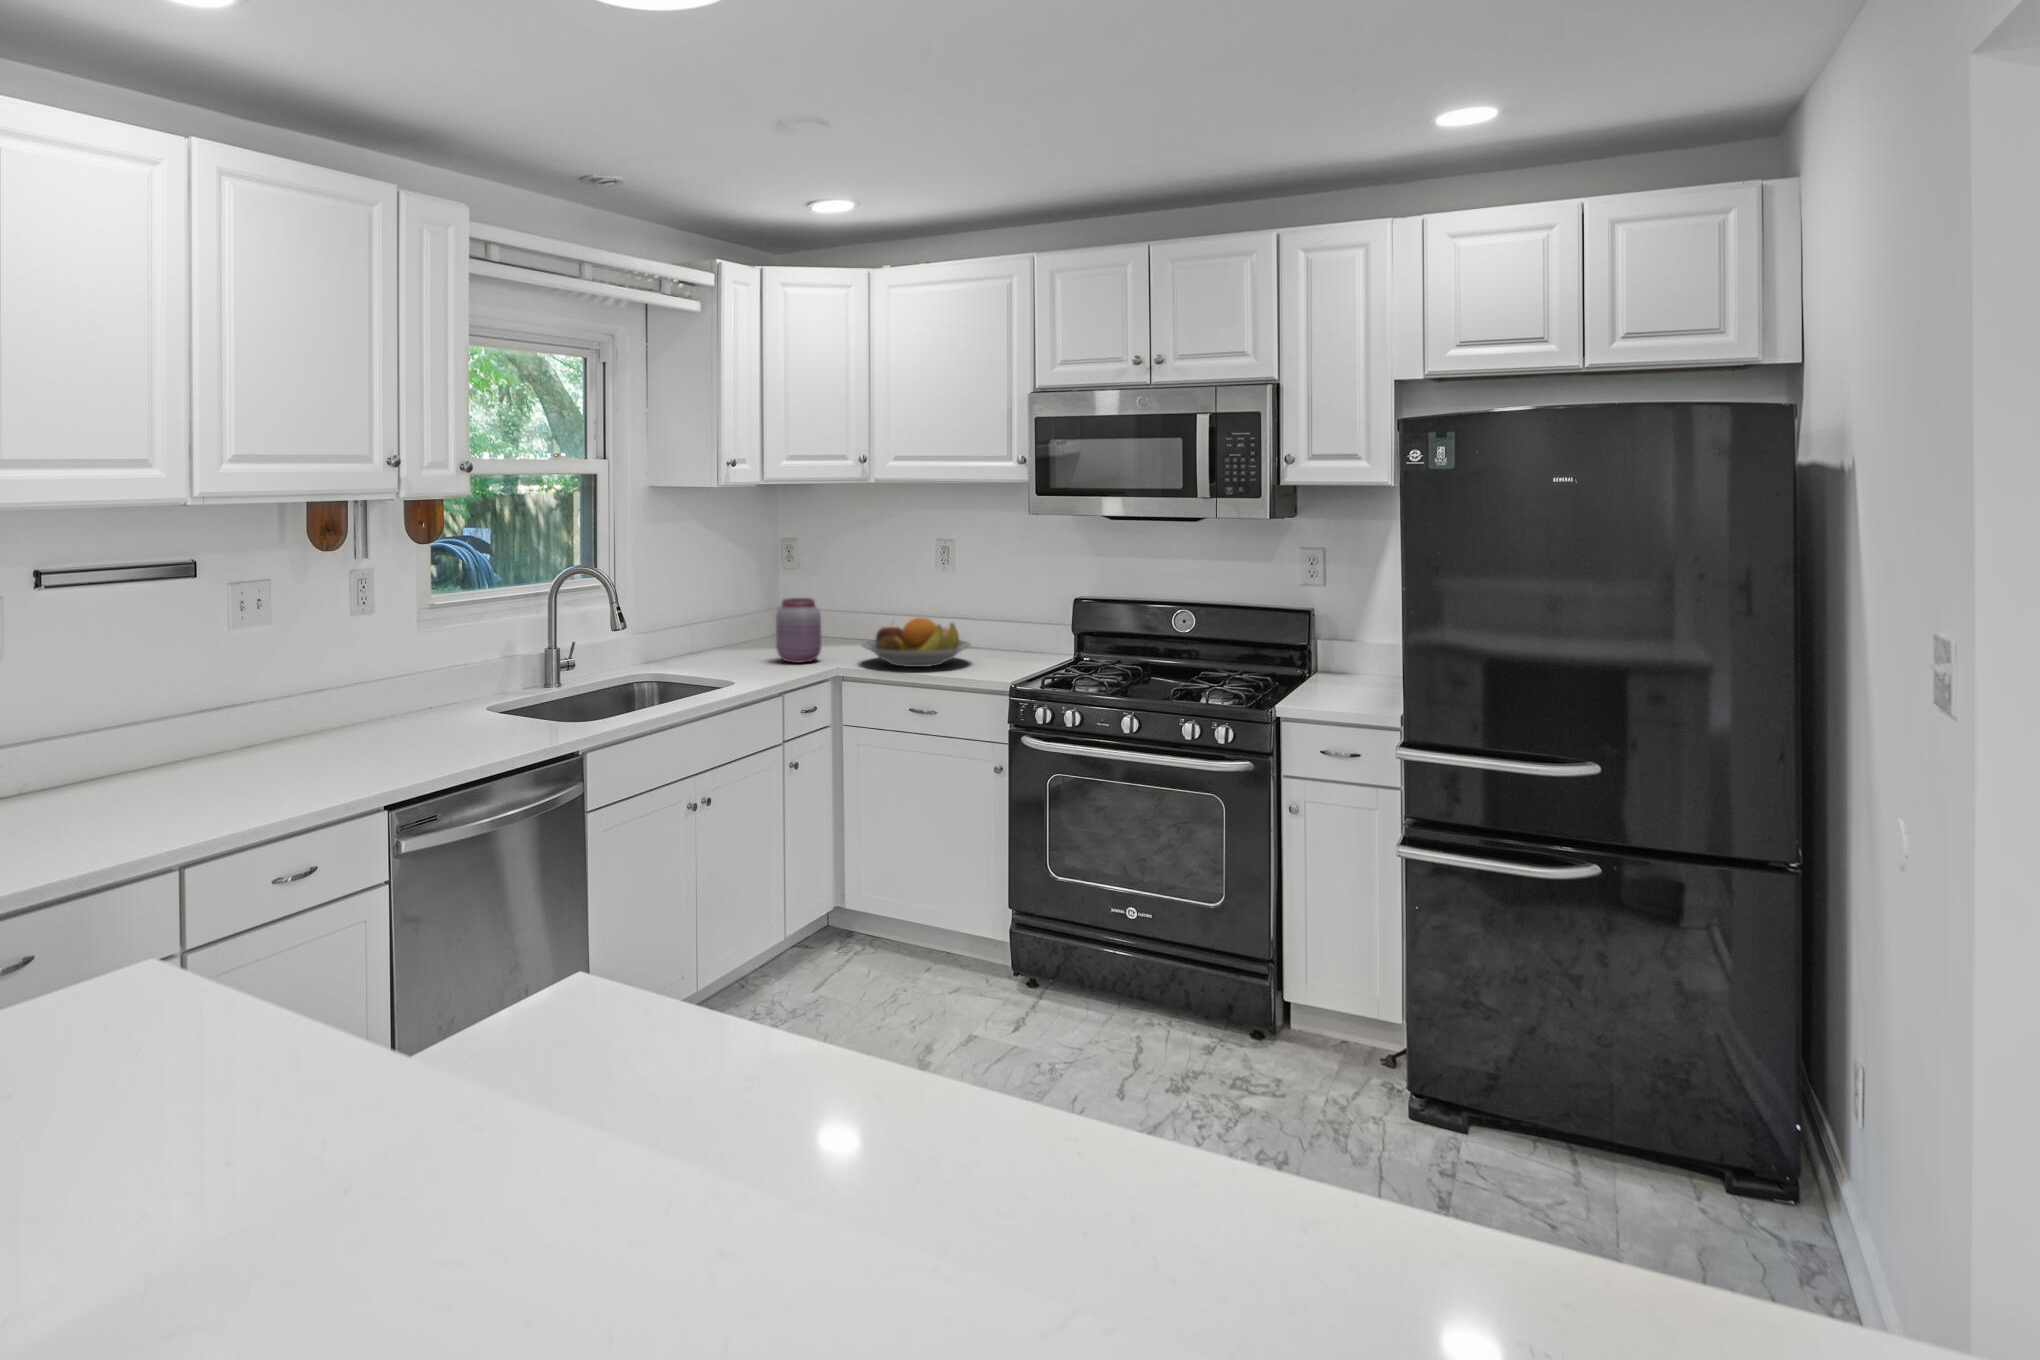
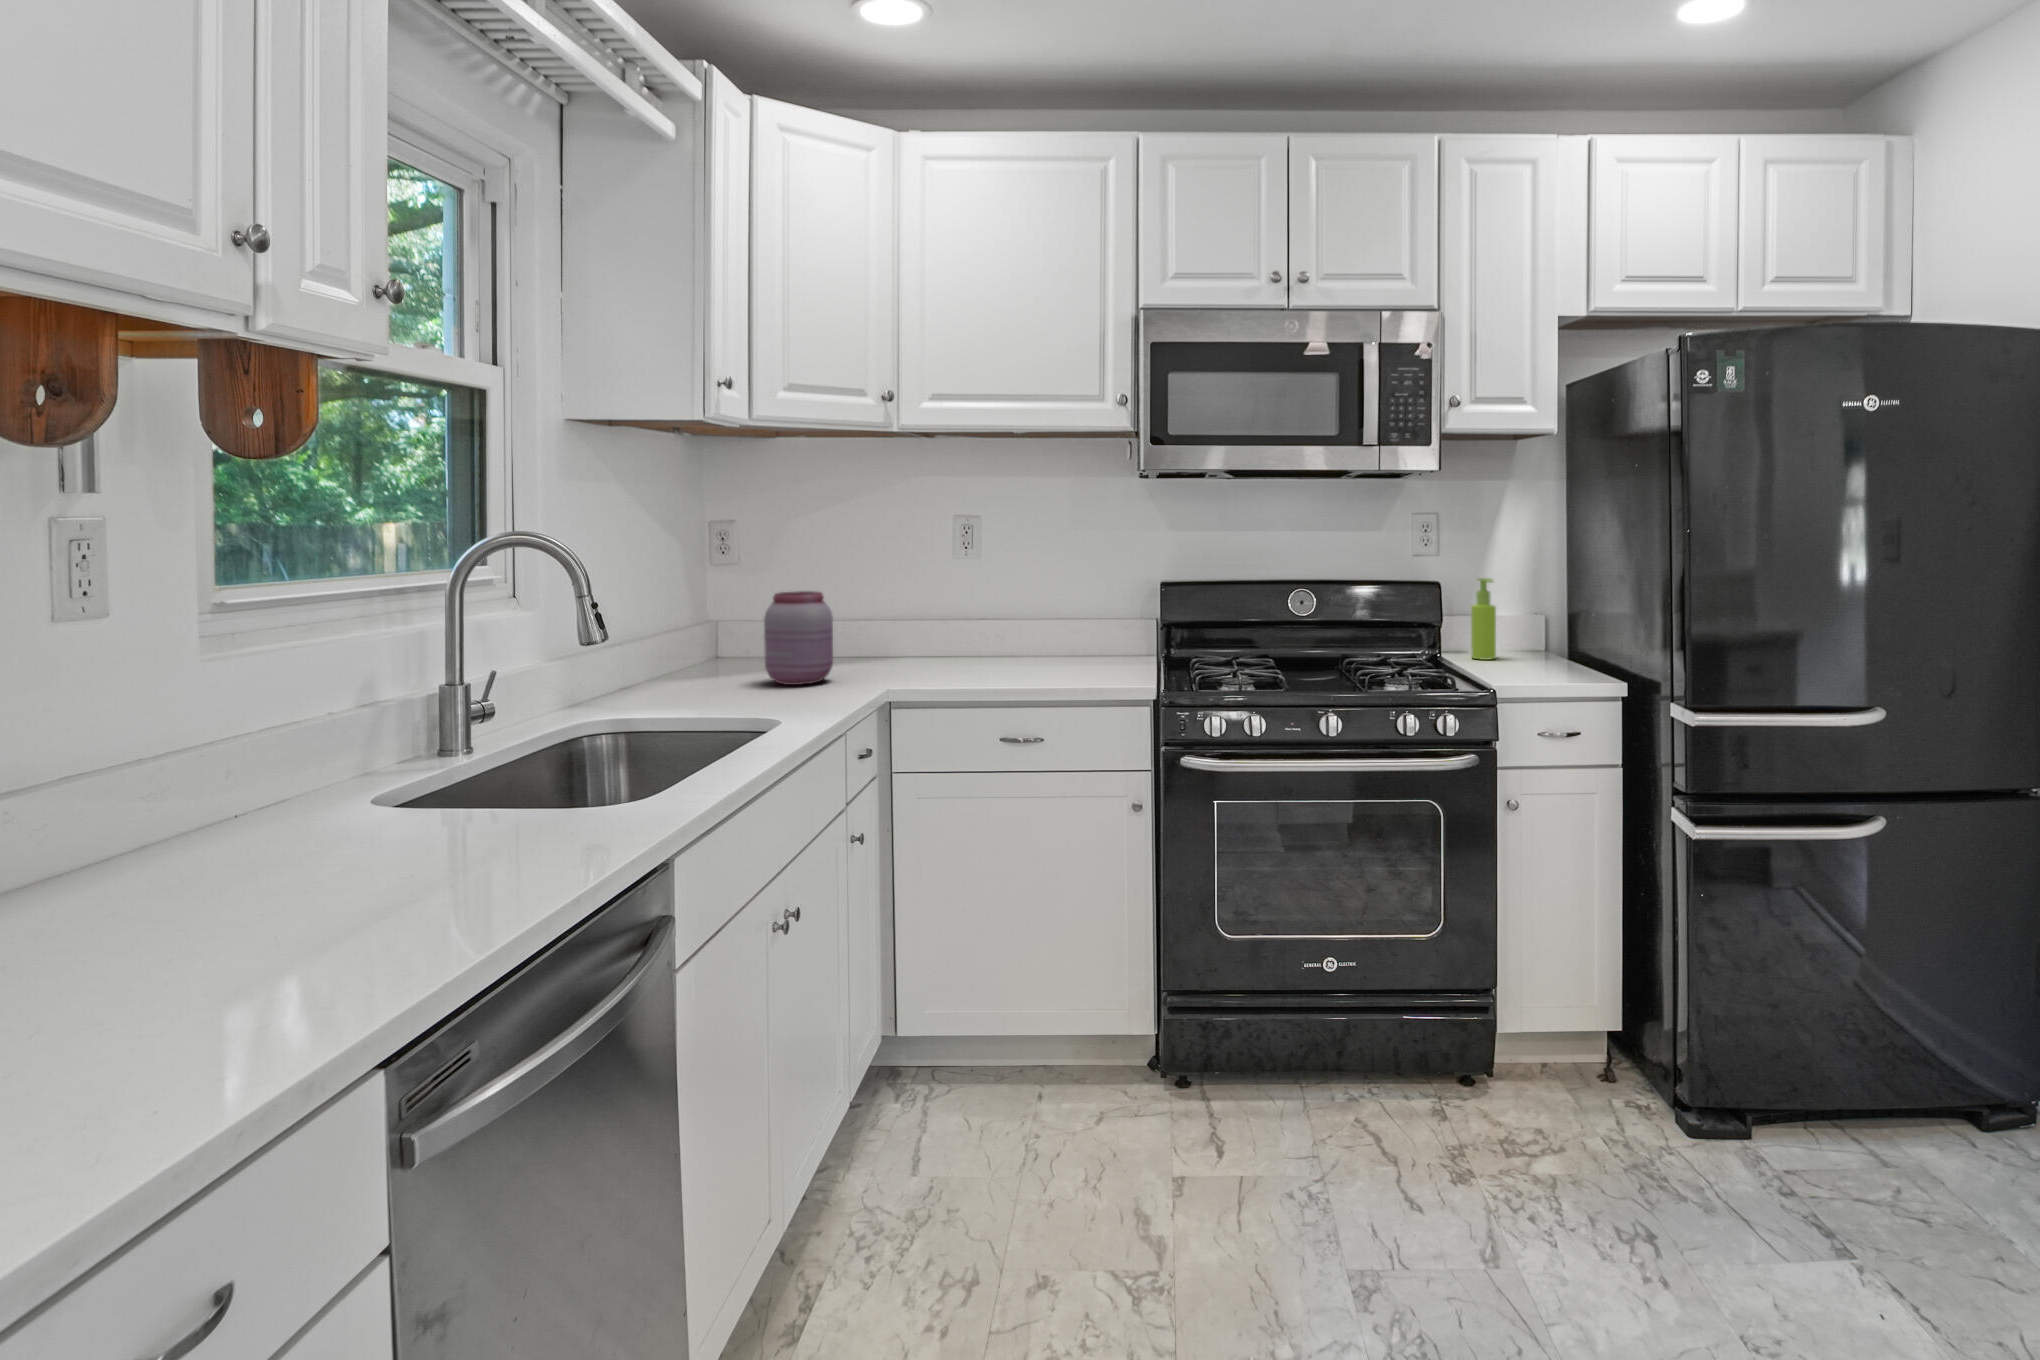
soap dispenser: none [1335,613,1358,686] -> present [1471,578,1496,660]
fruit bowl: present [862,618,971,667] -> none [894,610,1045,677]

